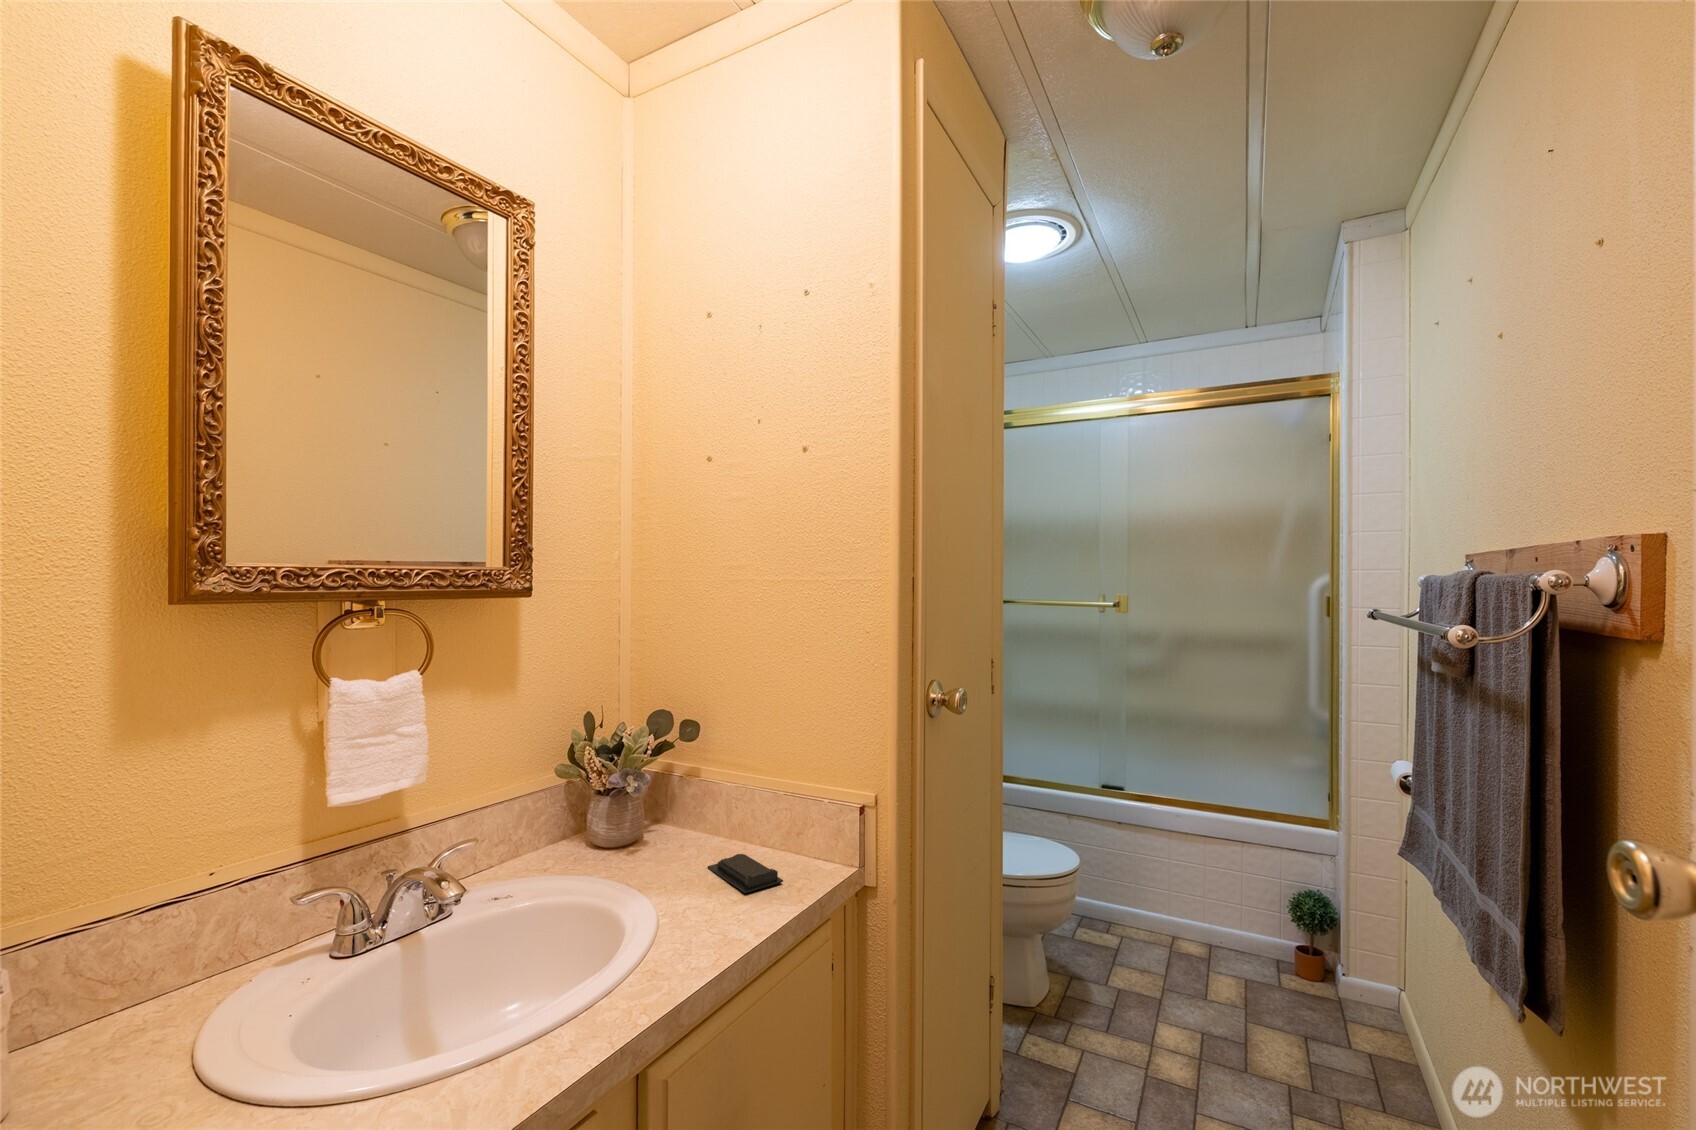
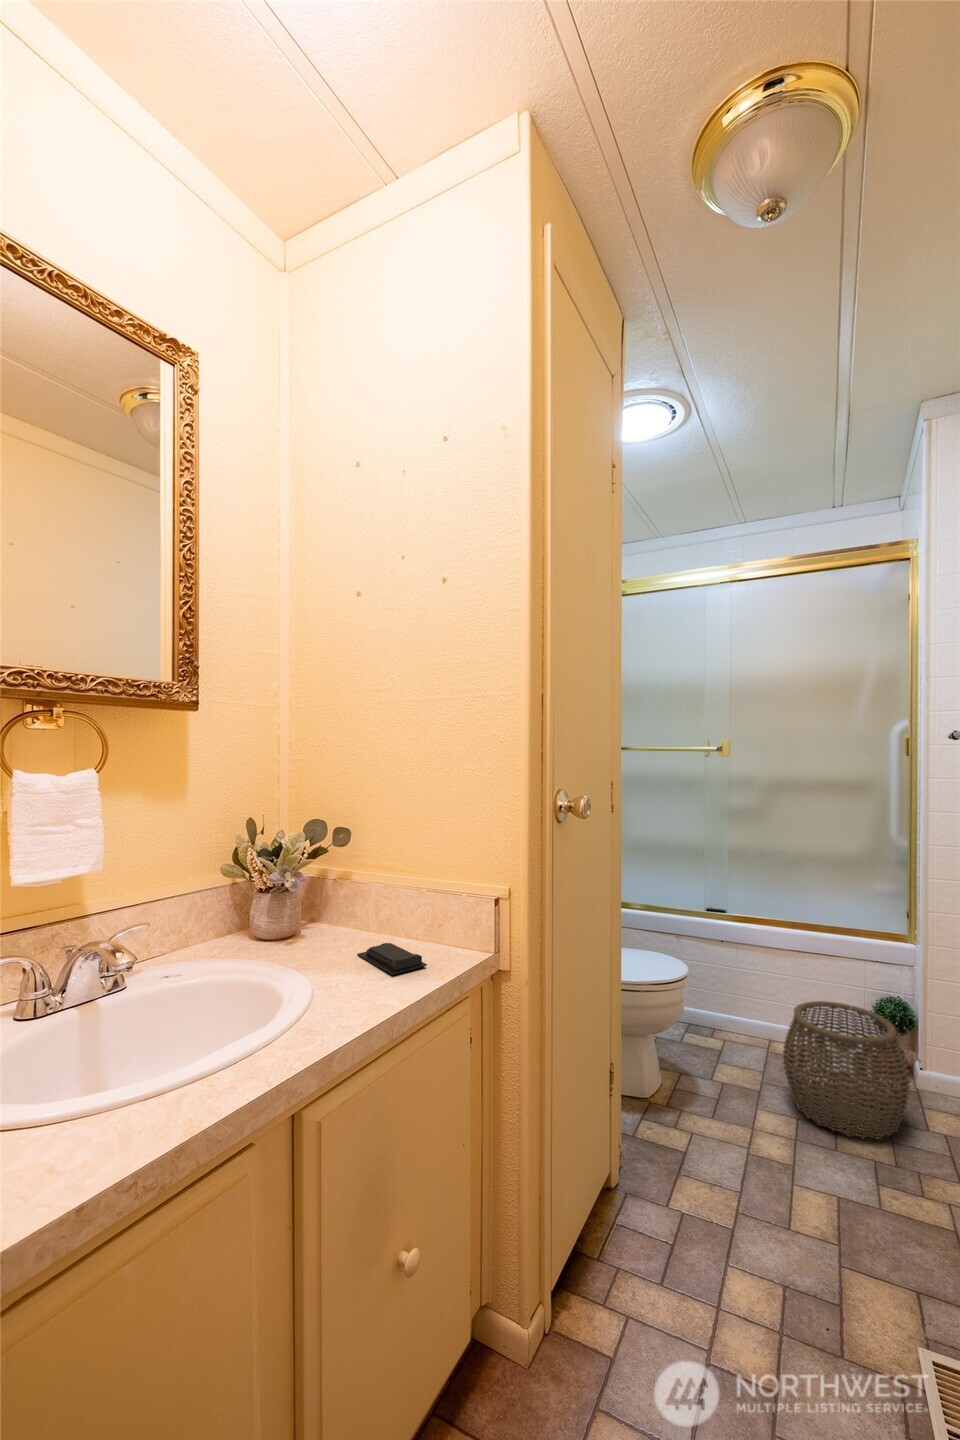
woven basket: none [1185,901,1328,1059] -> present [783,1001,910,1140]

